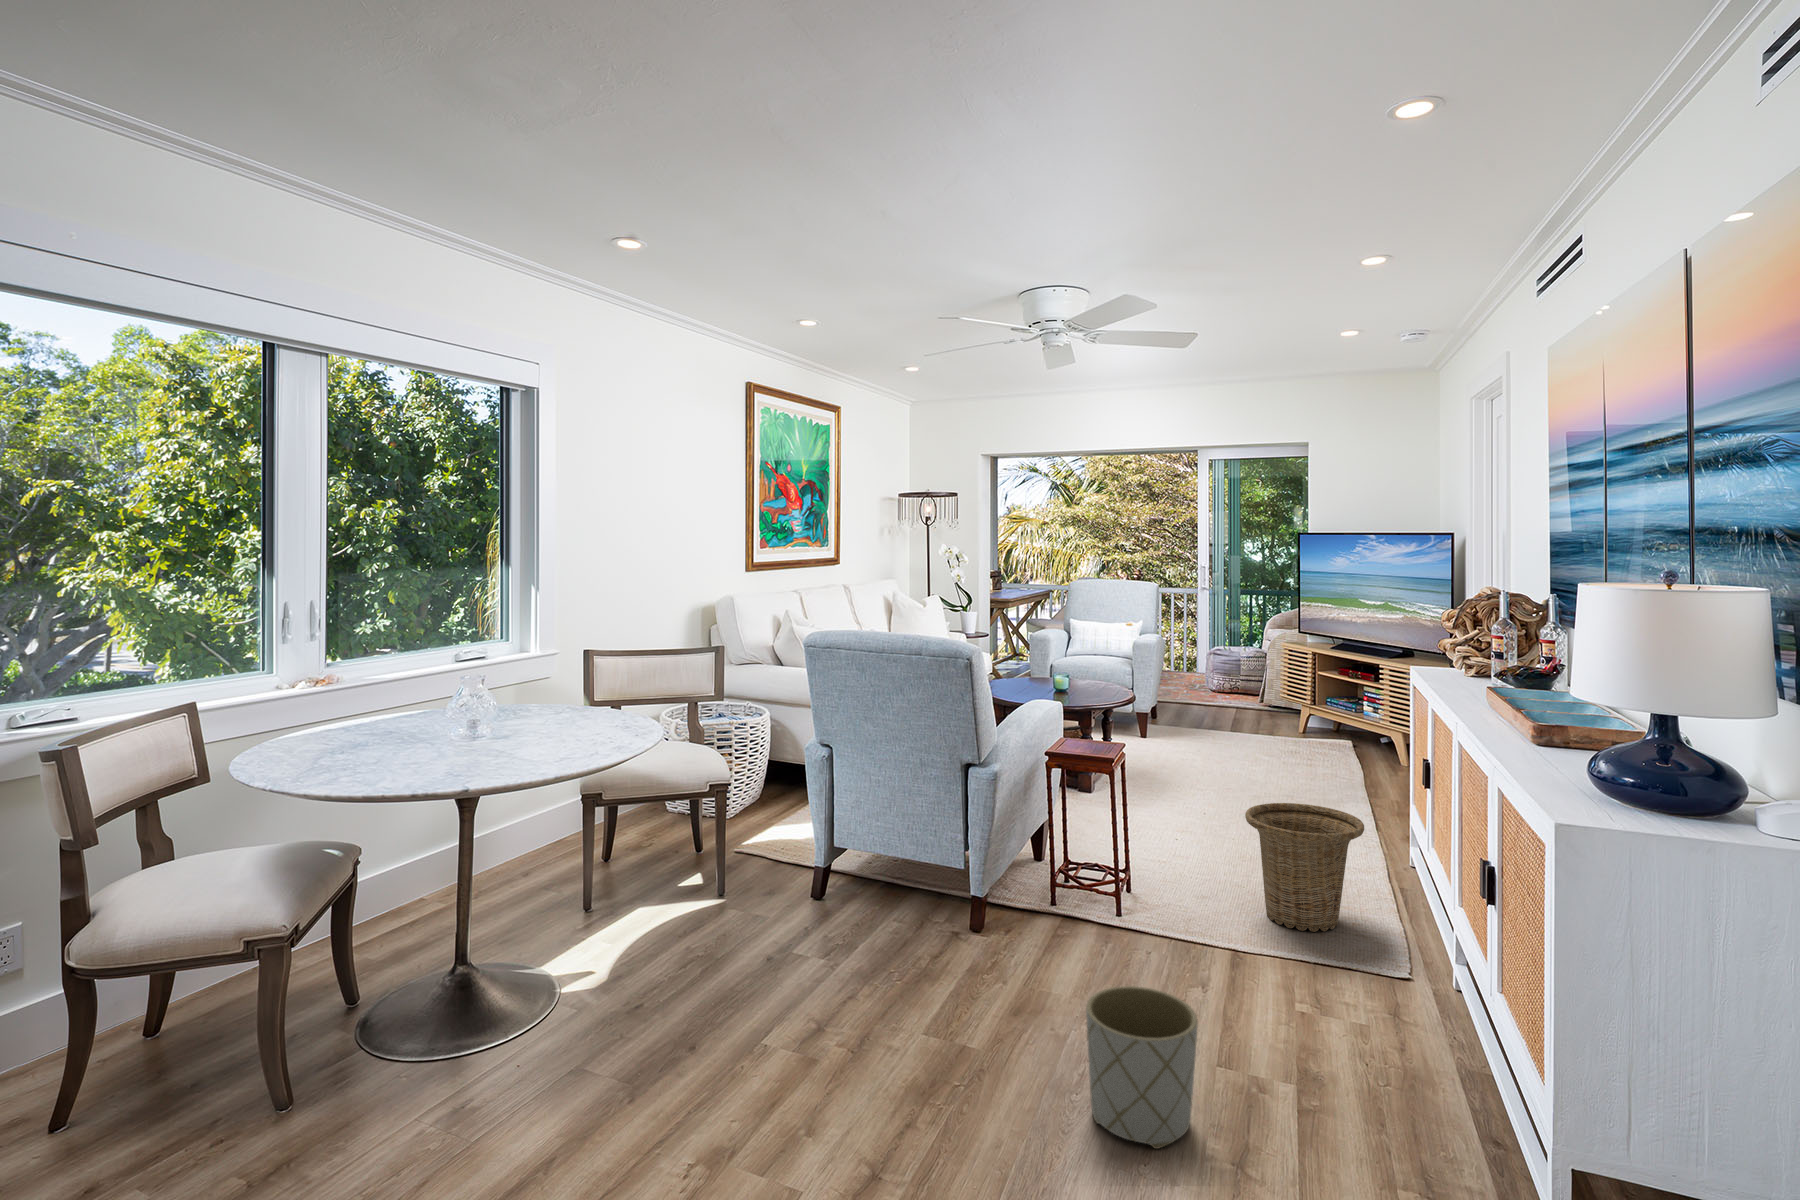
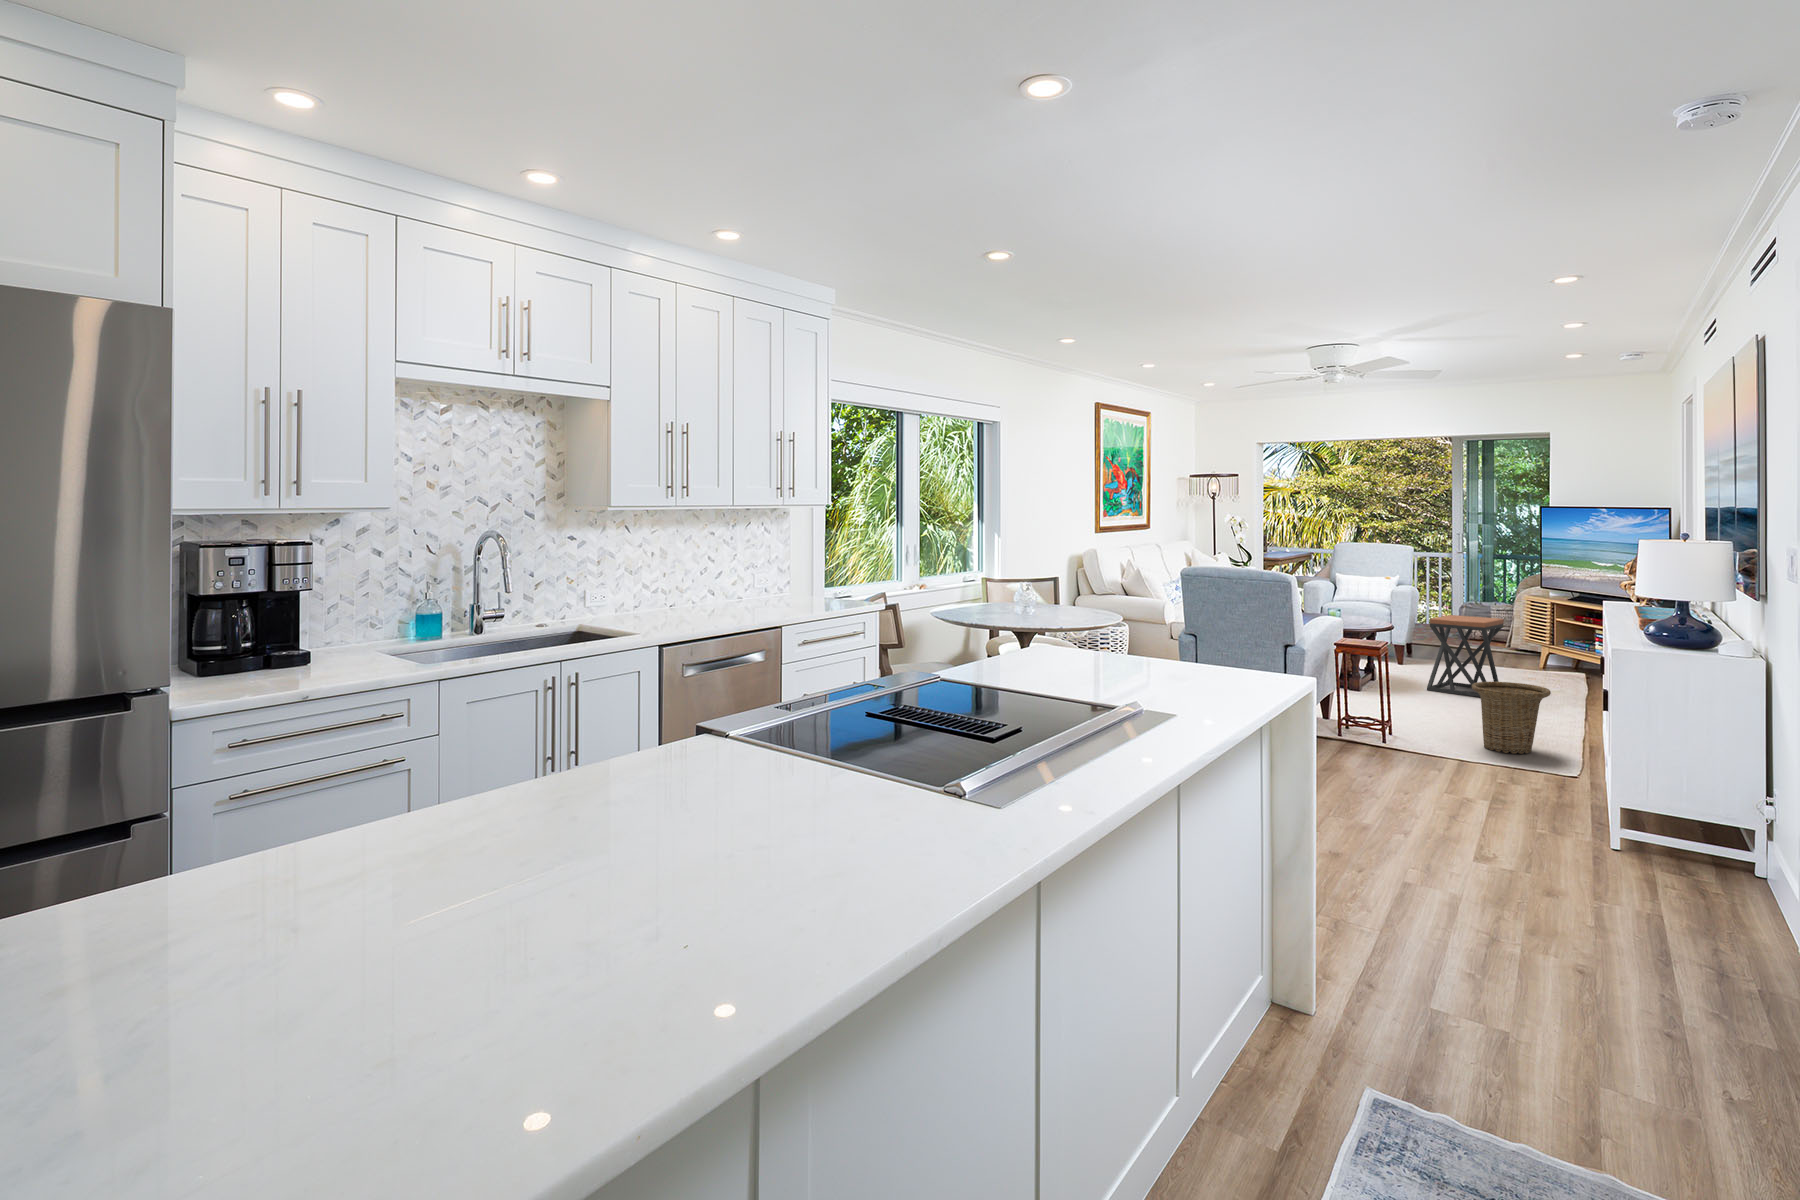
stool: none [1177,677,1270,795] -> present [1427,615,1504,697]
planter: present [1086,986,1198,1149] -> none [1375,741,1434,806]

